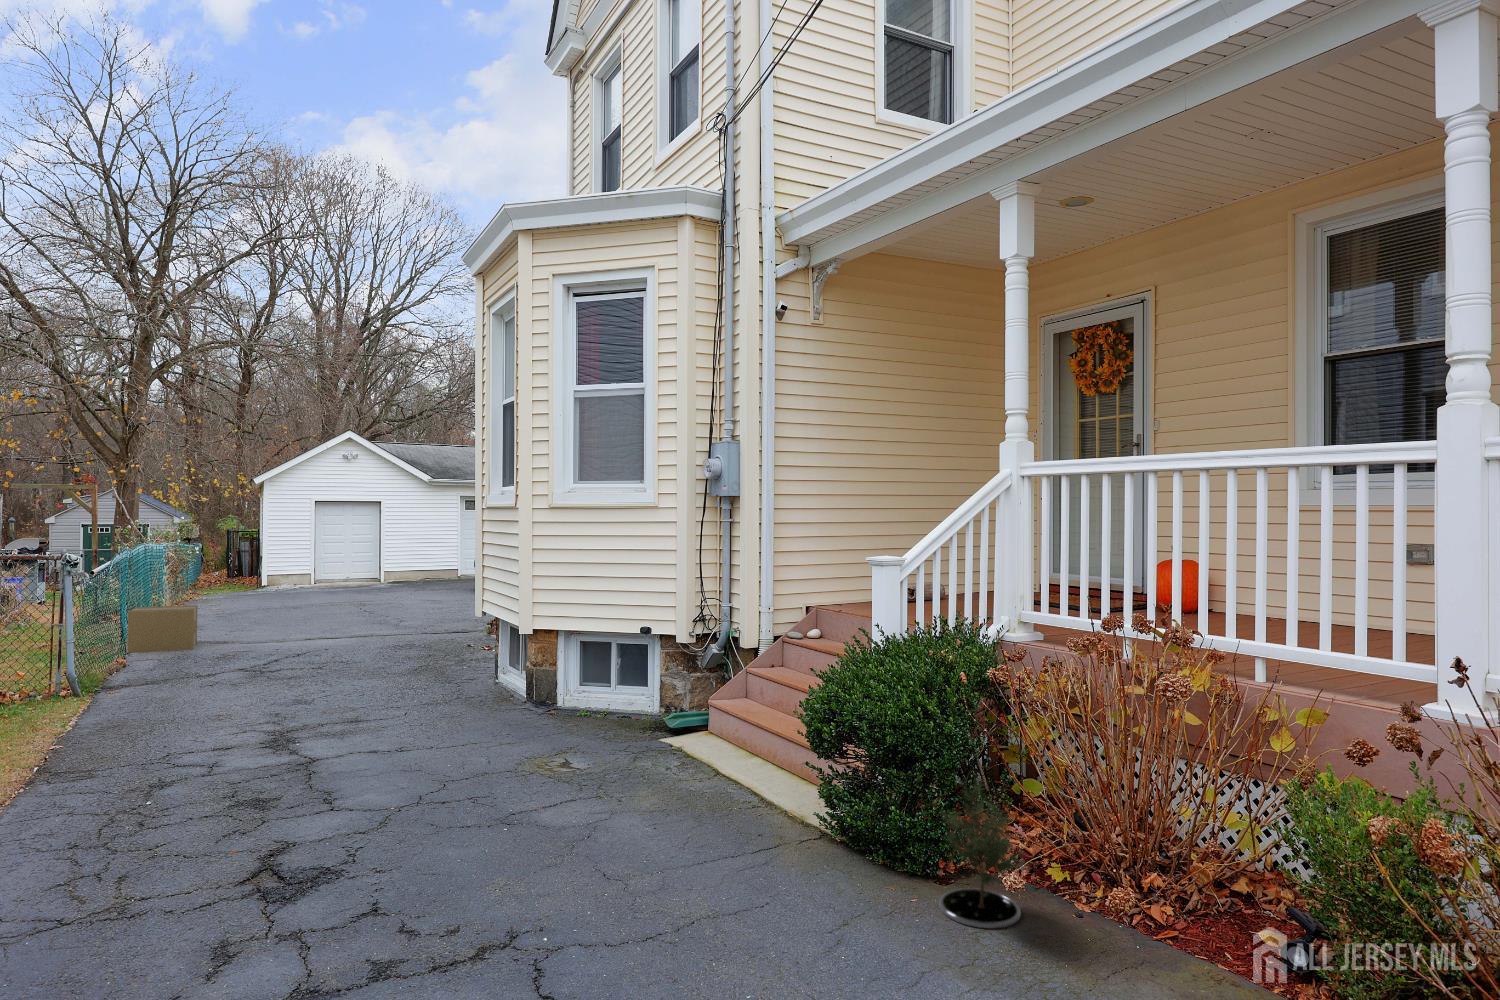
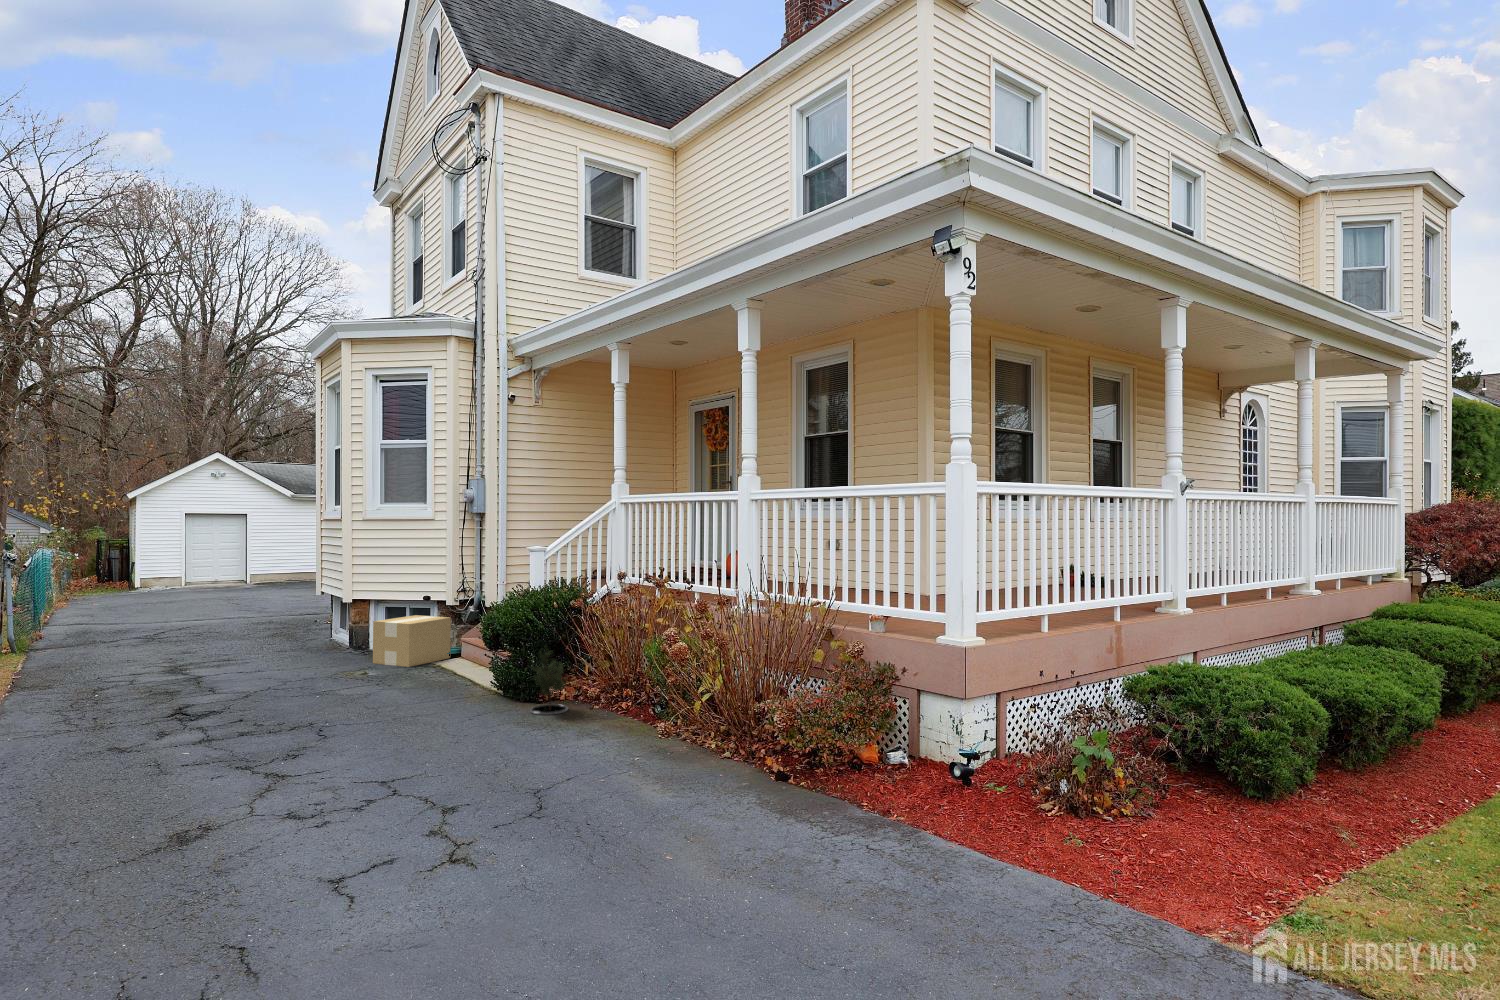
cardboard box: present [127,605,198,653] -> present [373,615,451,667]

